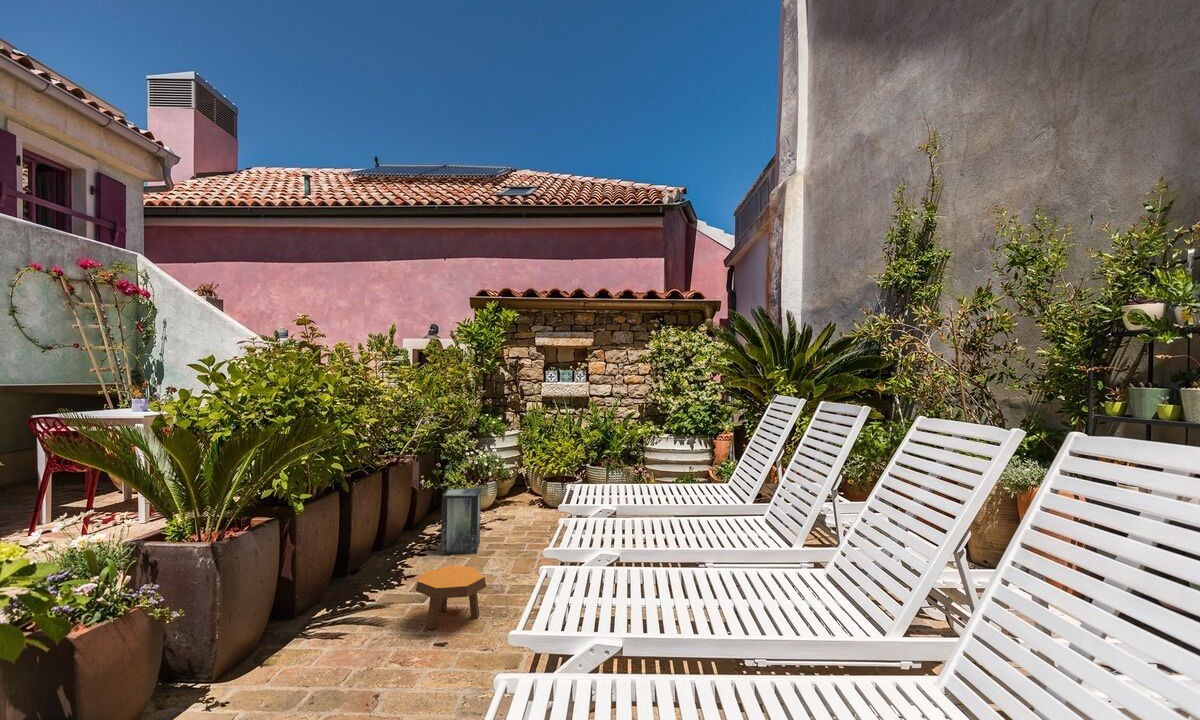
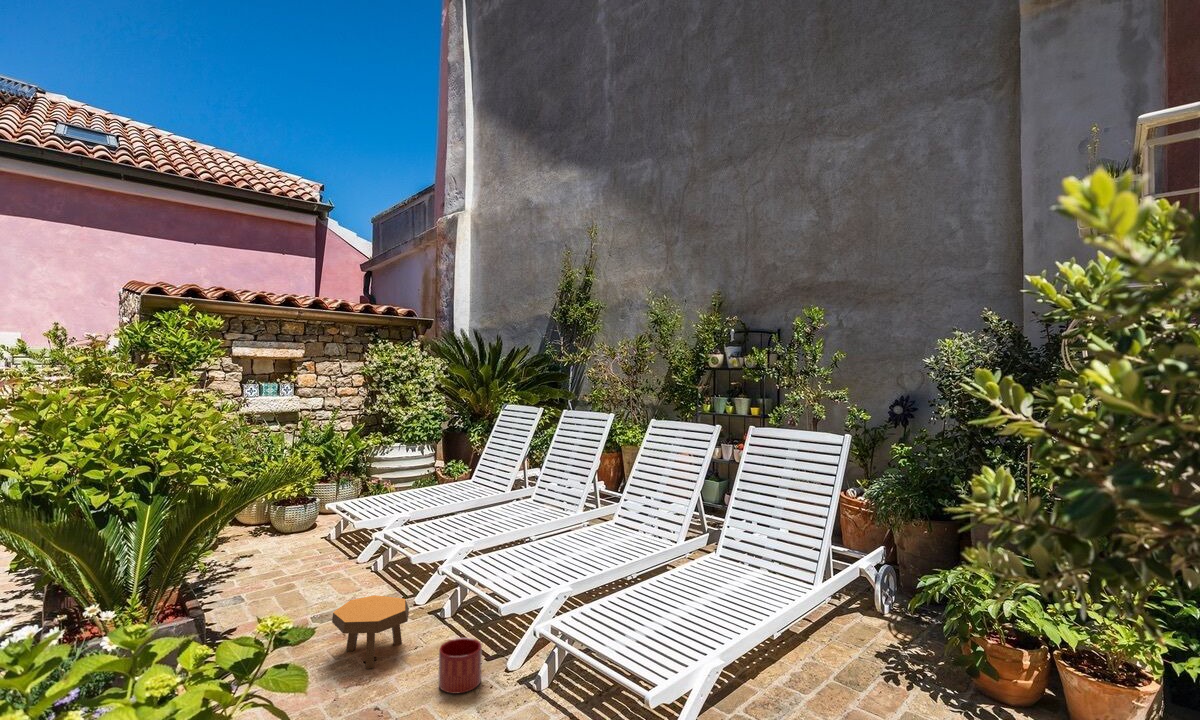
storage box: present [441,489,481,554] -> none [238,520,297,604]
planter: none [441,624,484,678] -> present [438,638,482,694]

